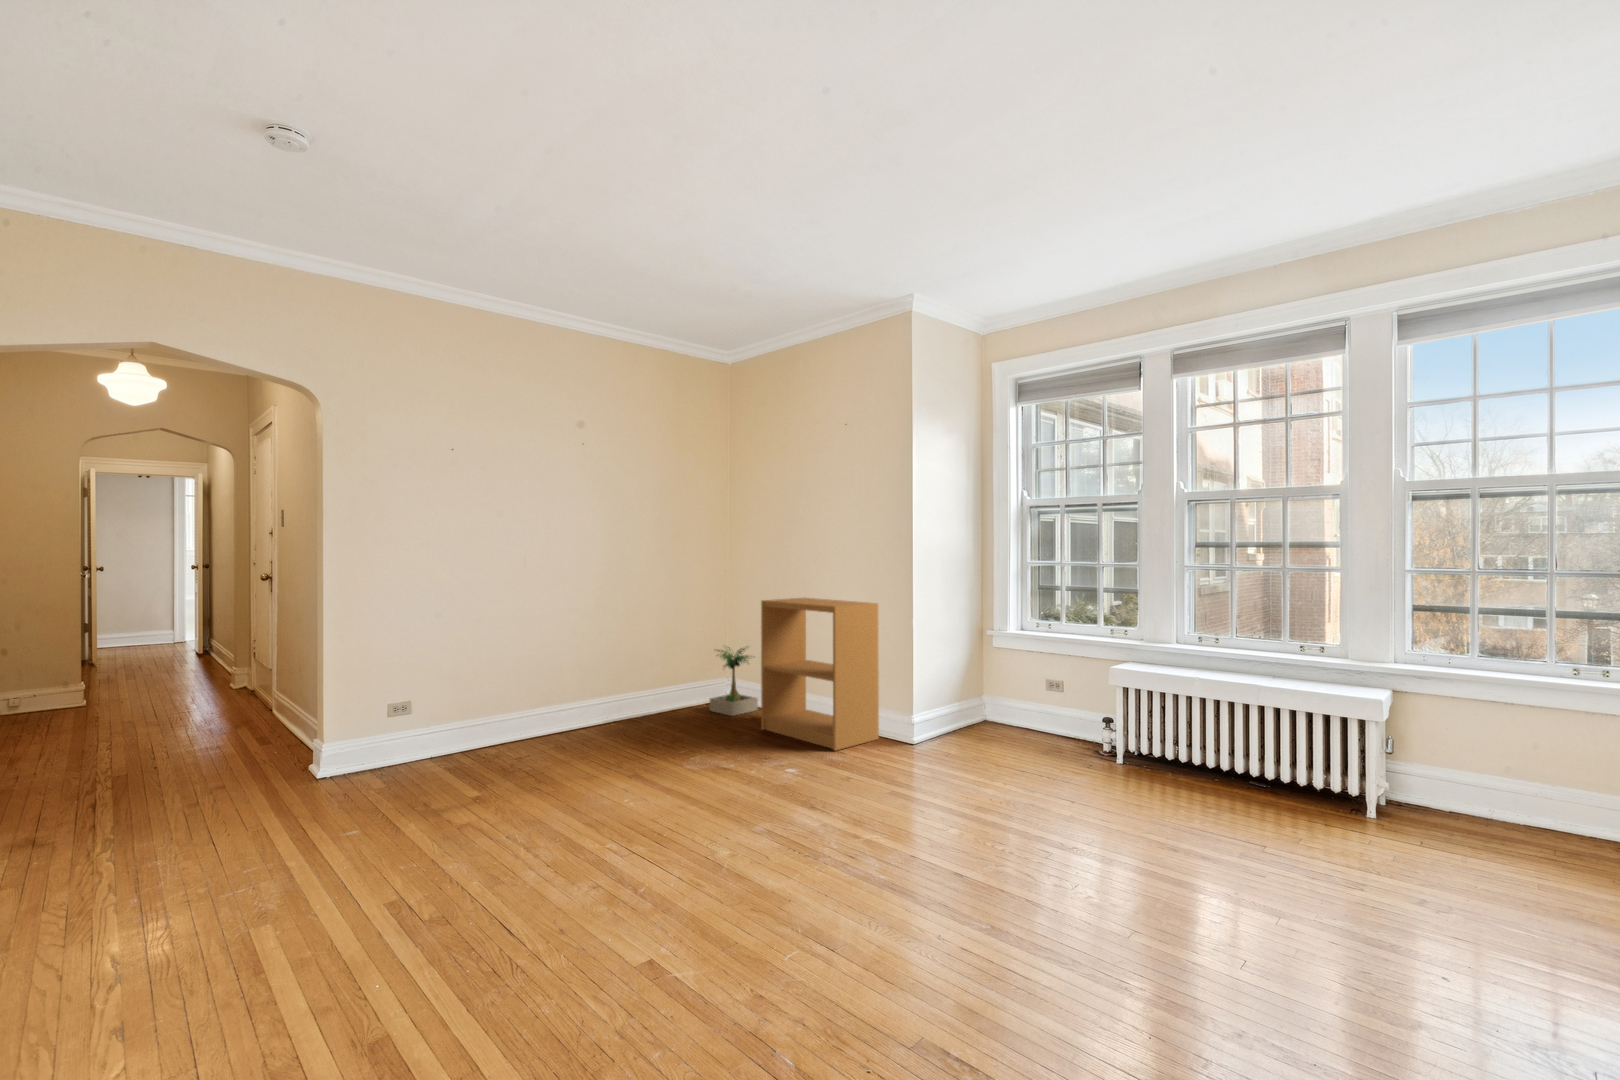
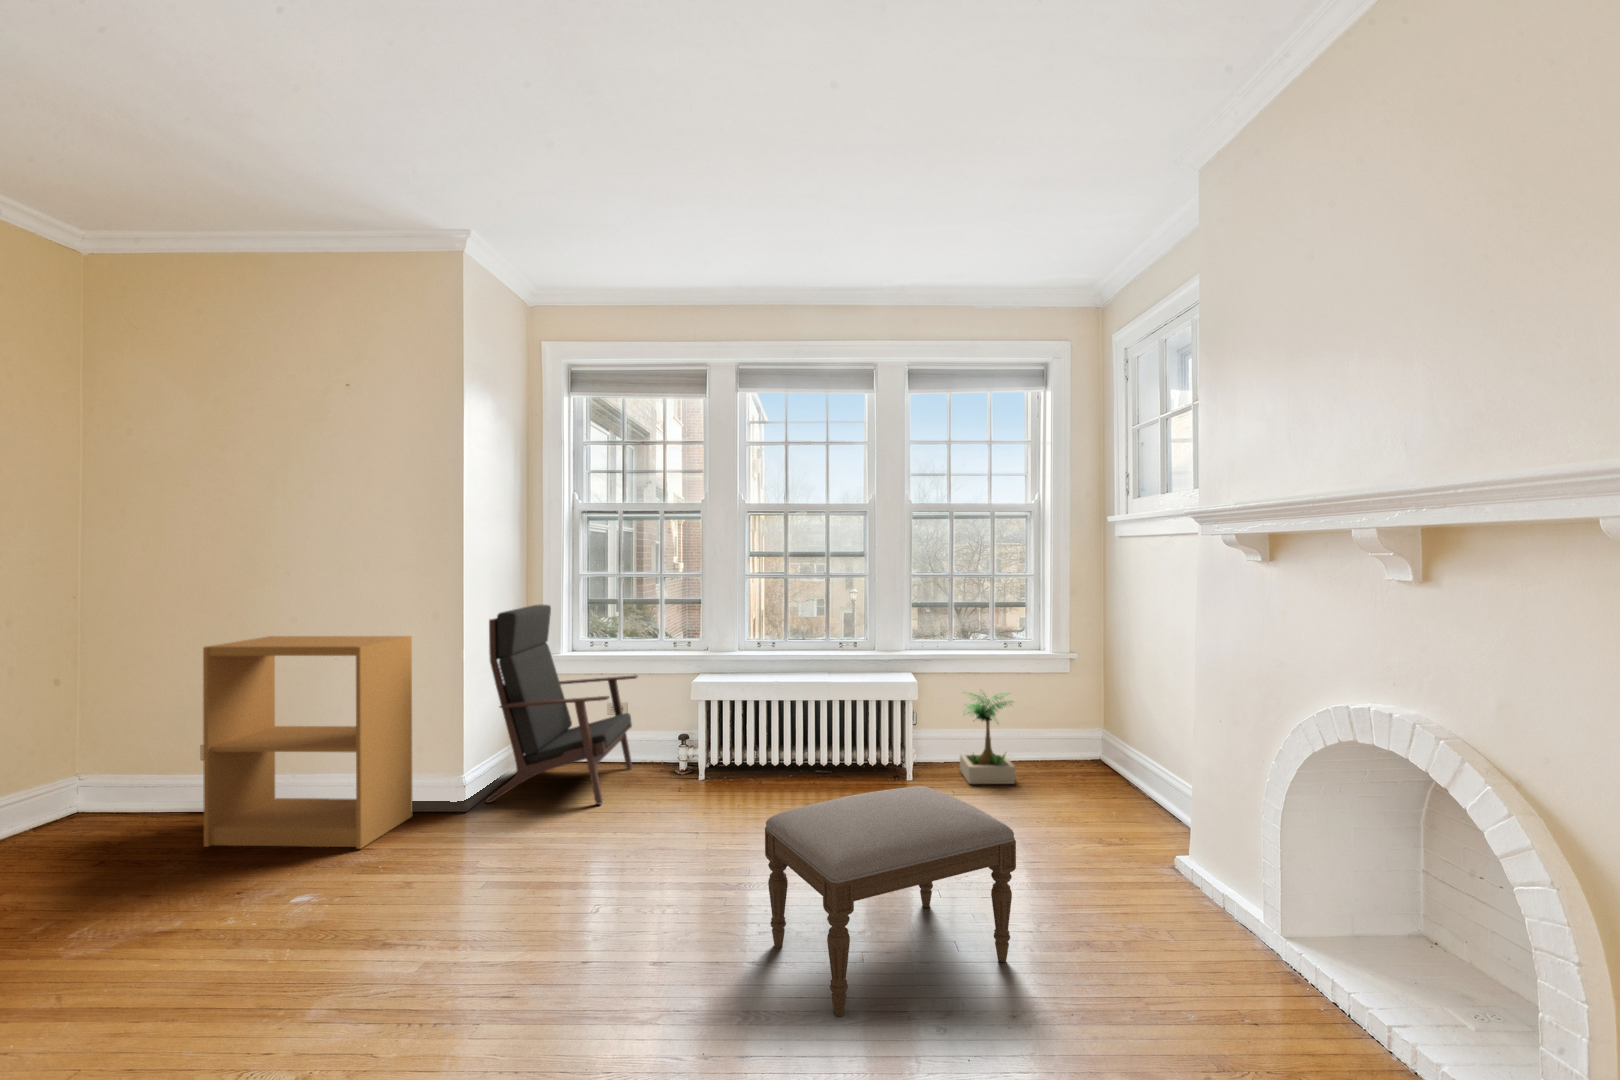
lounge chair: none [930,586,1071,761] -> present [485,604,638,804]
potted plant: present [710,646,758,716] -> present [960,689,1015,784]
ottoman: none [1056,777,1309,994] -> present [765,786,1016,1016]

